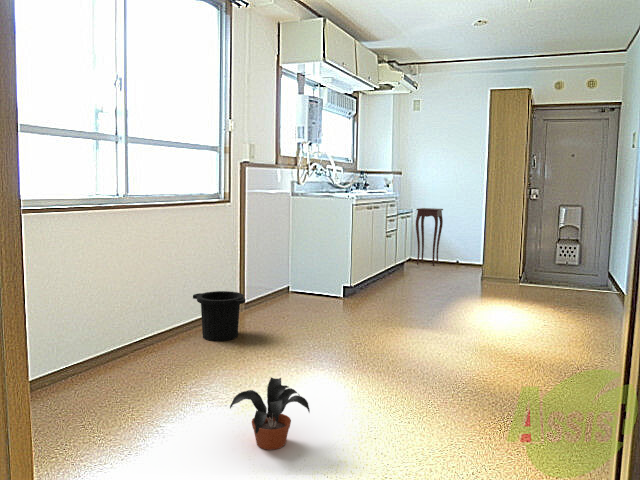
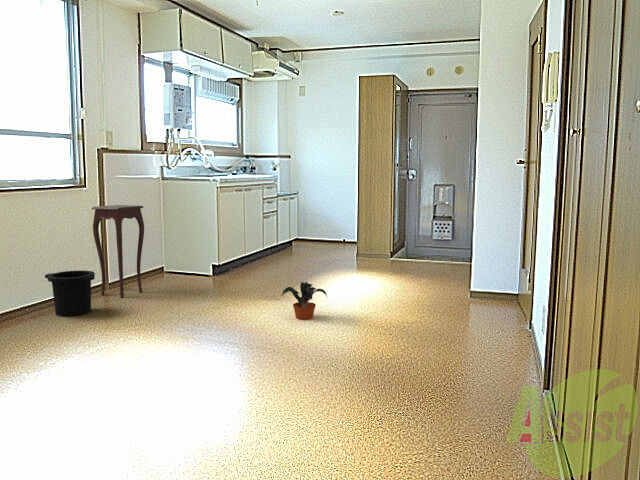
side table: present [416,208,443,266] -> present [92,205,144,298]
potted plant: present [230,377,310,450] -> present [282,282,327,320]

